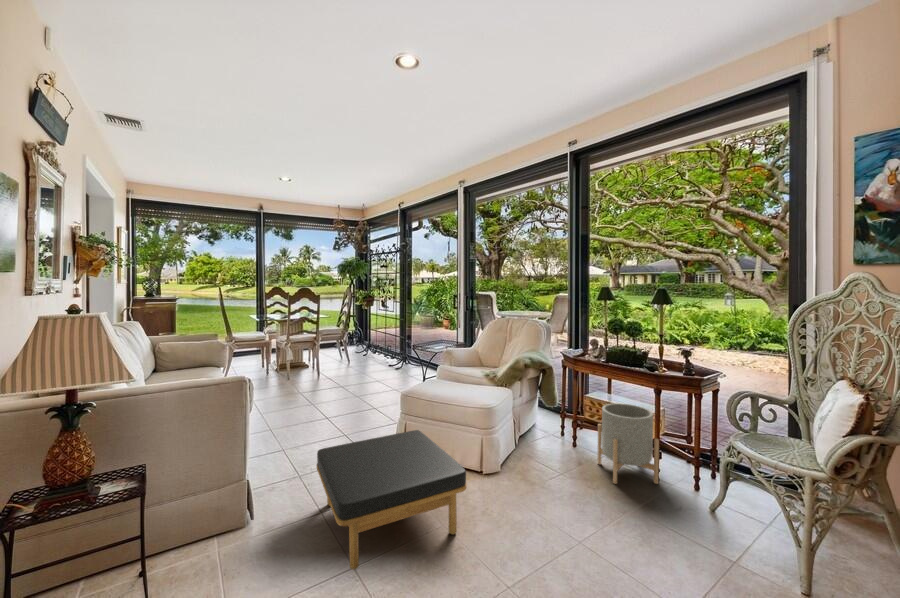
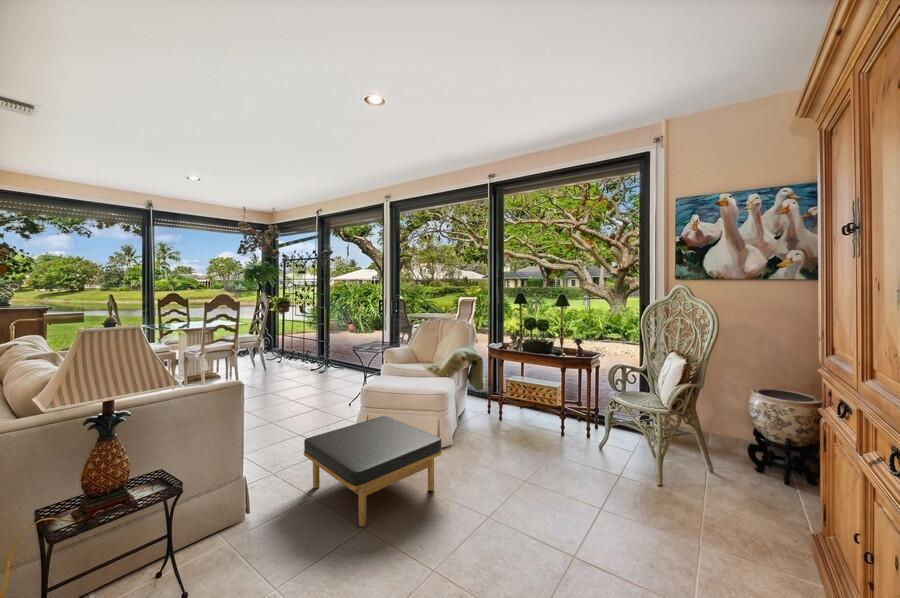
planter: present [598,403,659,484] -> none [520,382,565,442]

